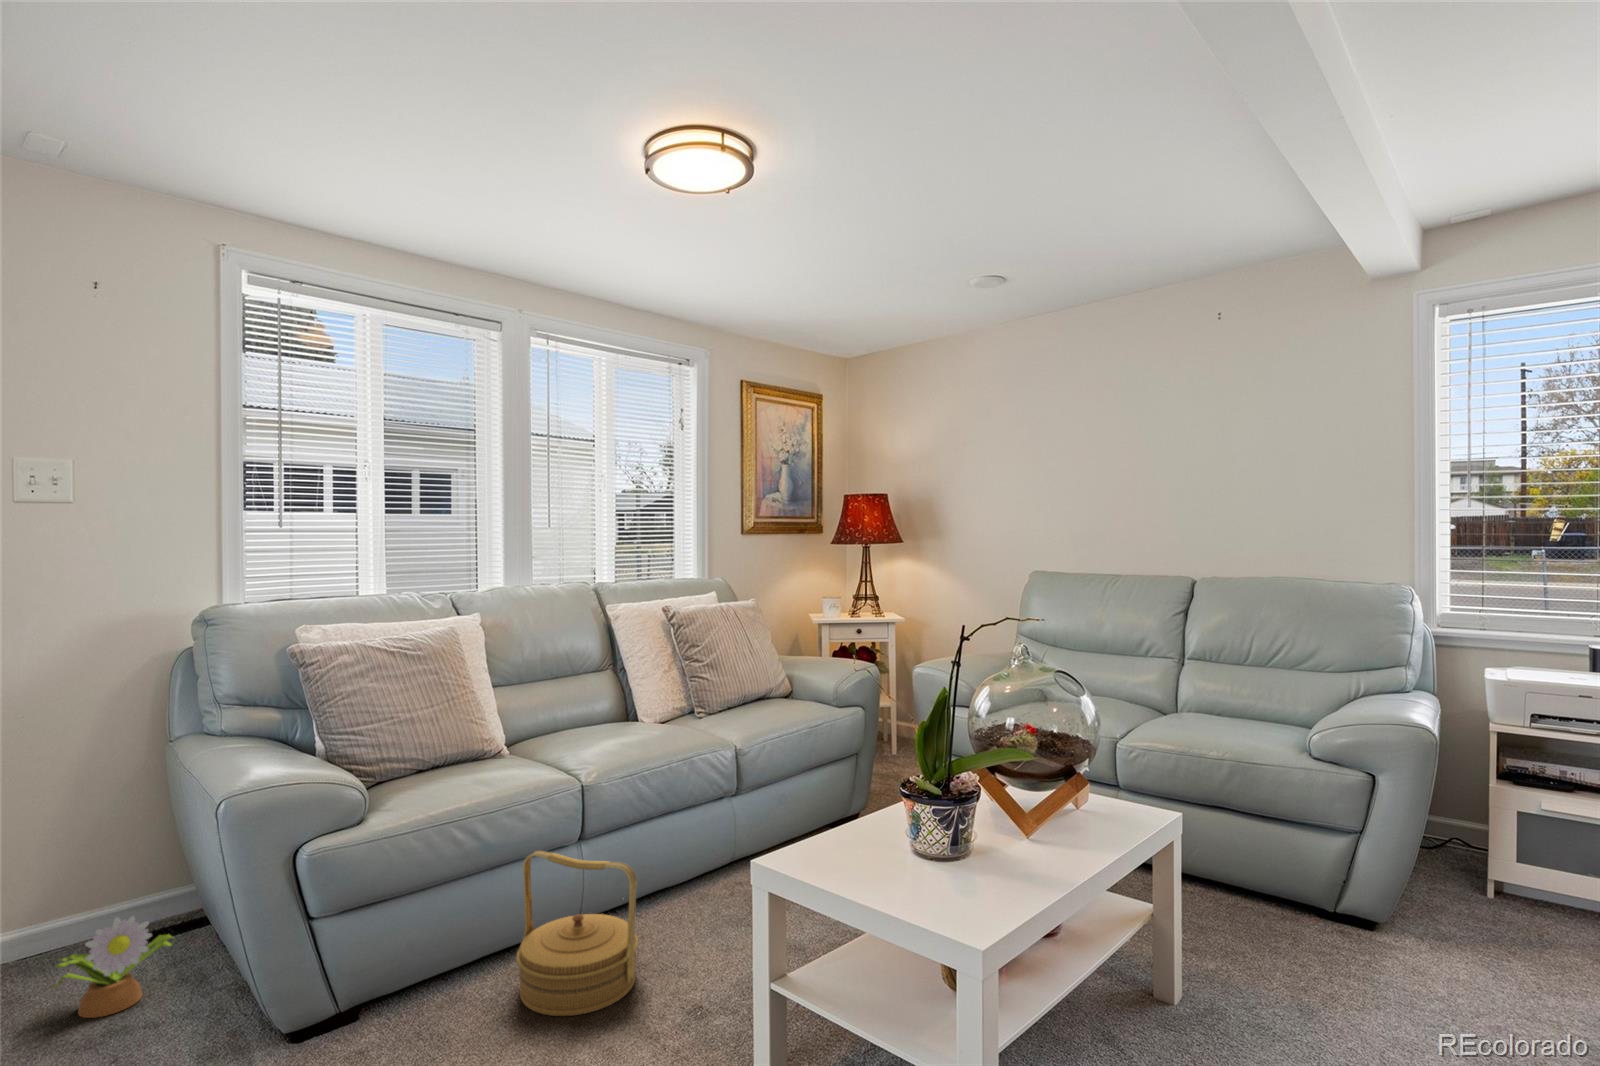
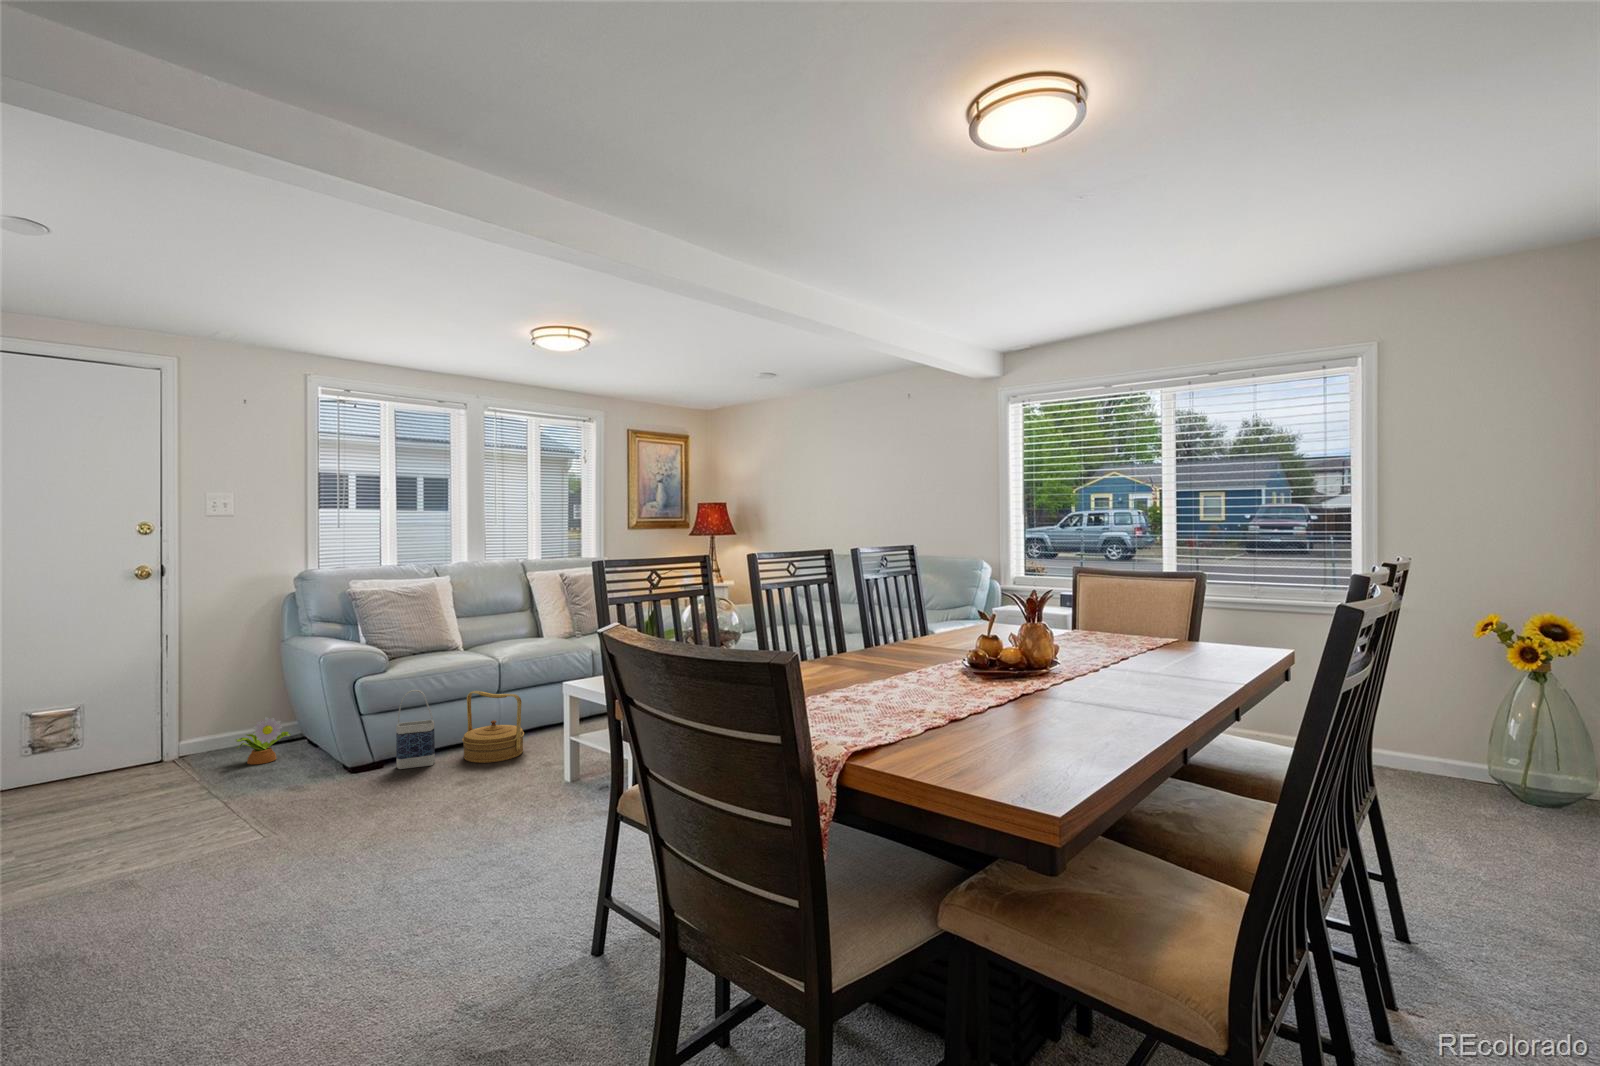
bag: none [382,863,462,1040] -> present [396,690,435,769]

